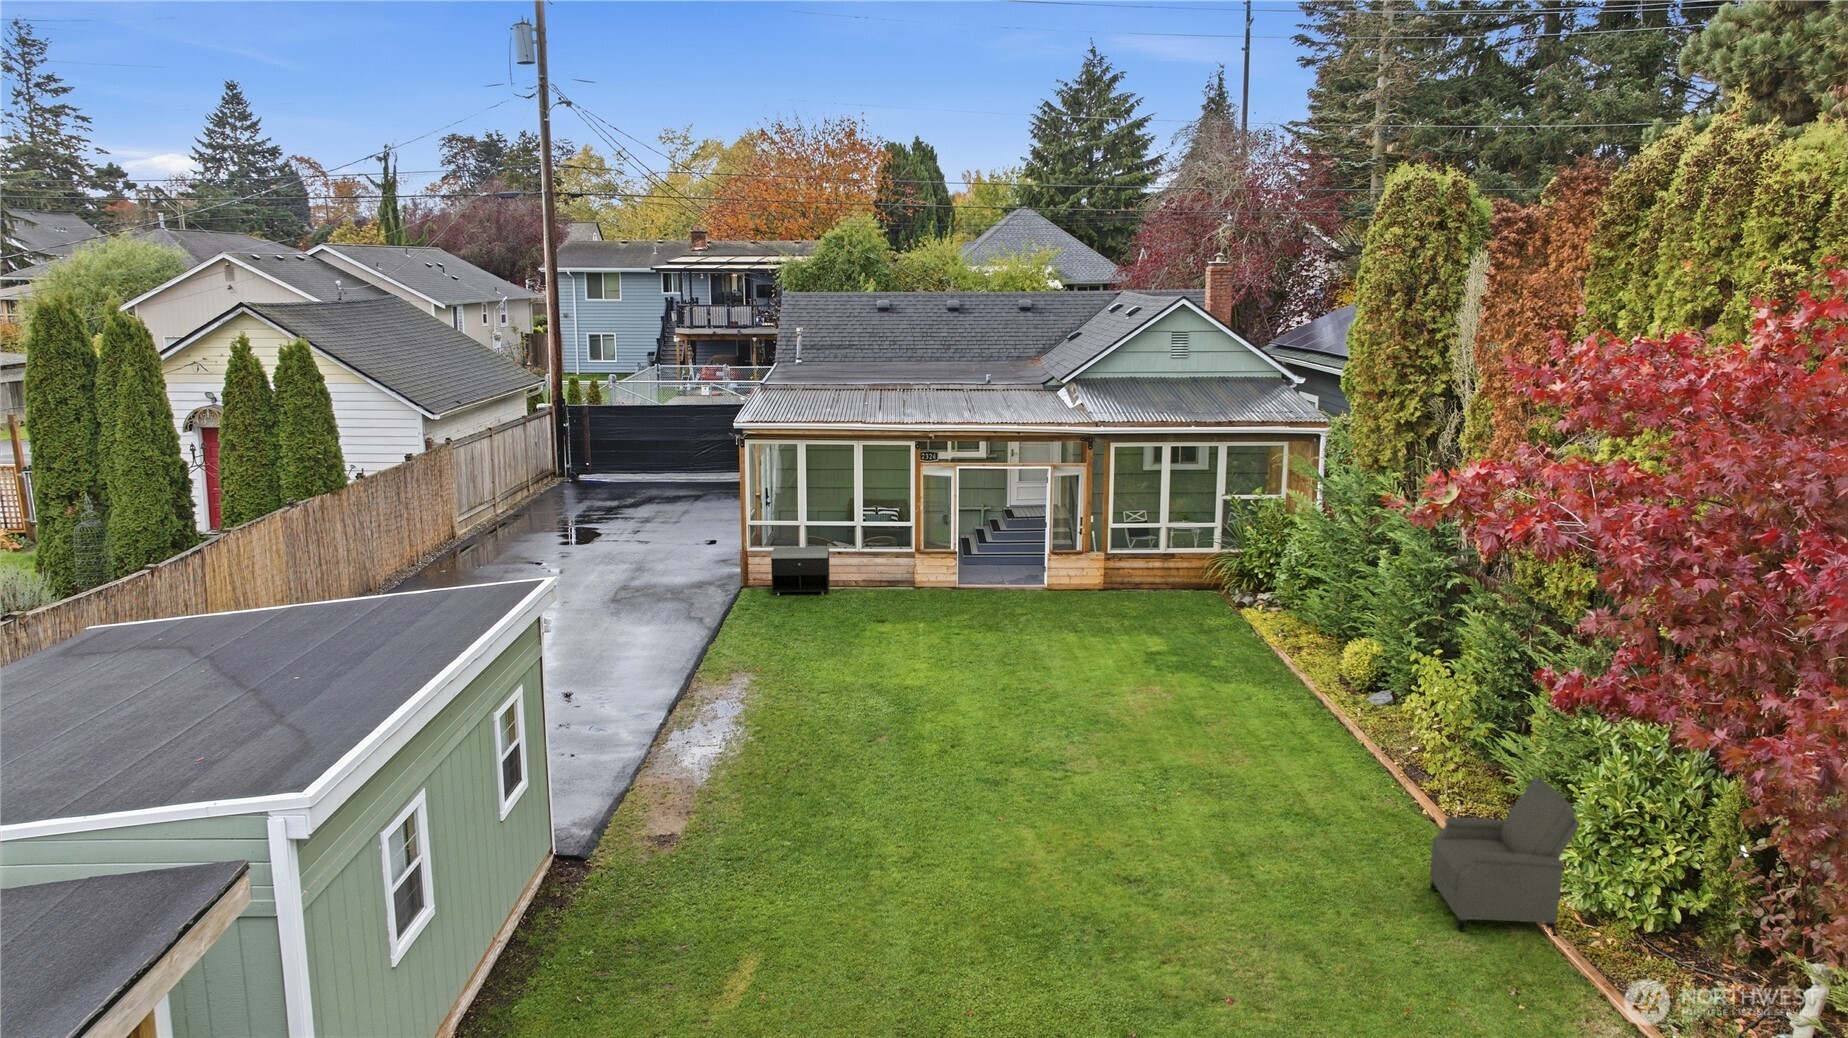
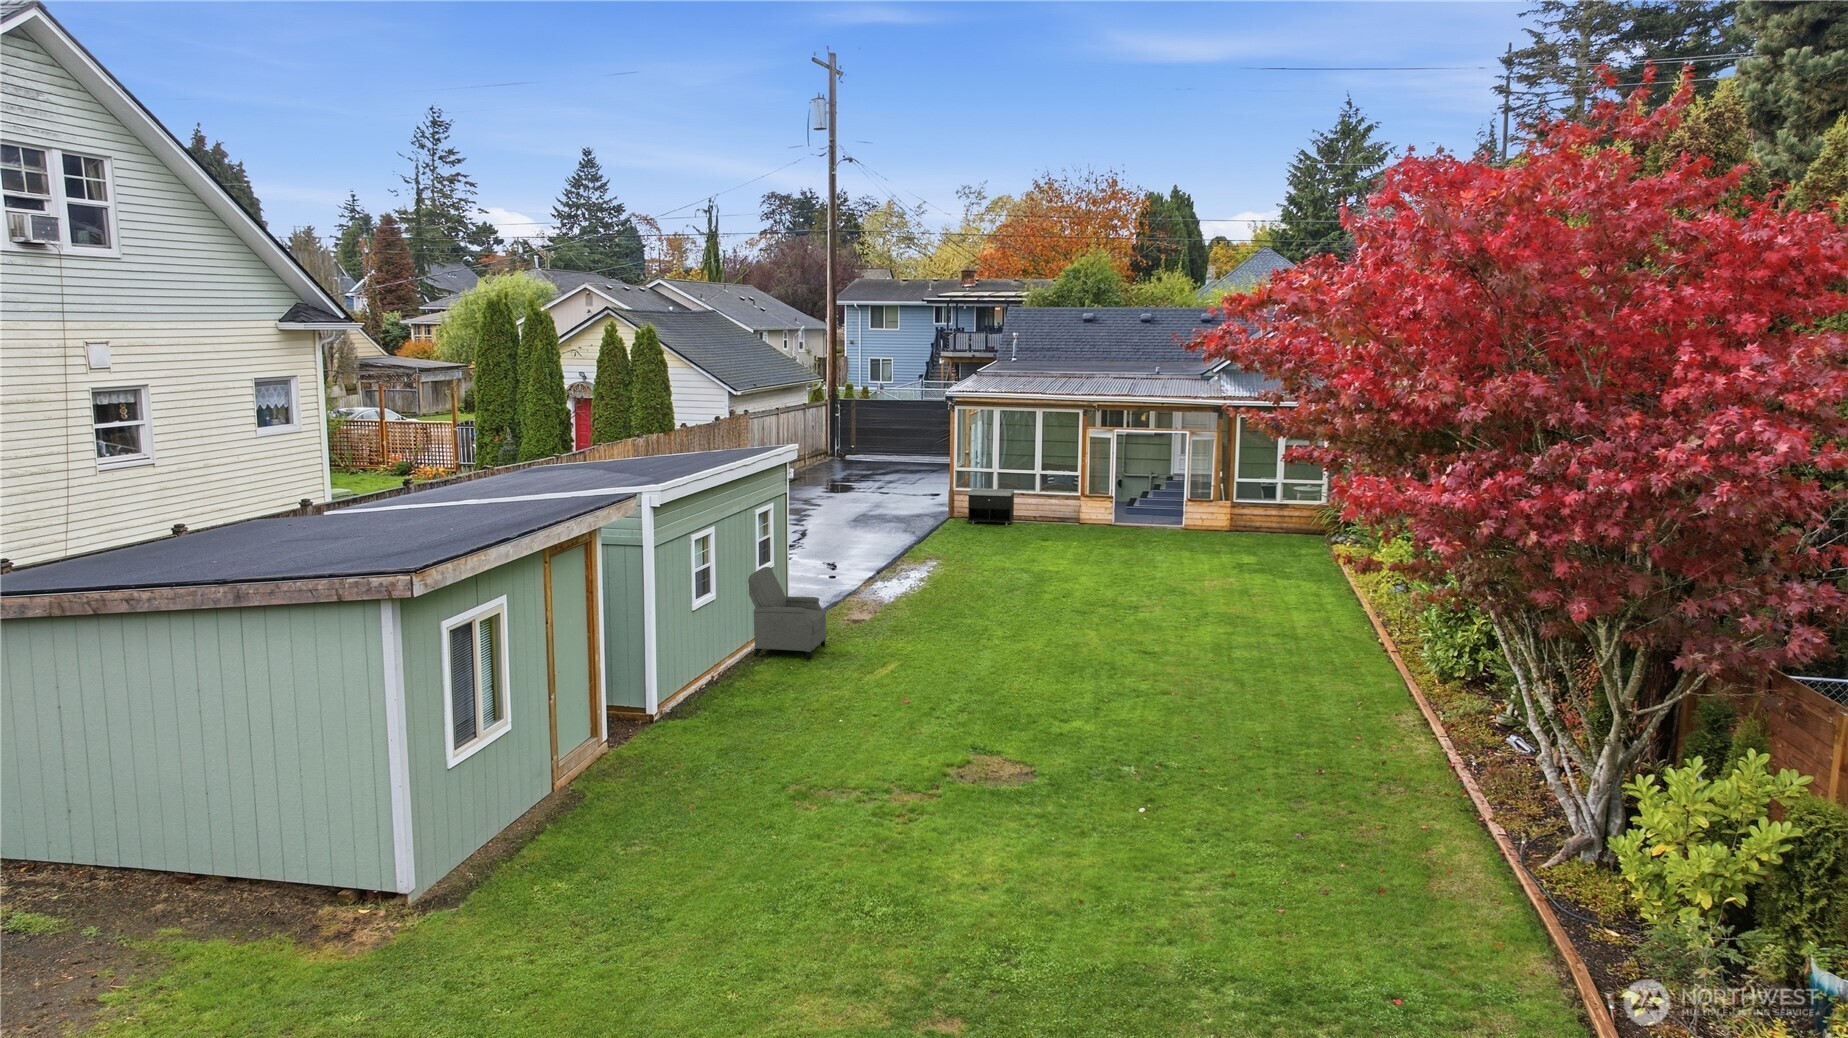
chair: present [1430,779,1580,935] -> present [748,567,826,659]

